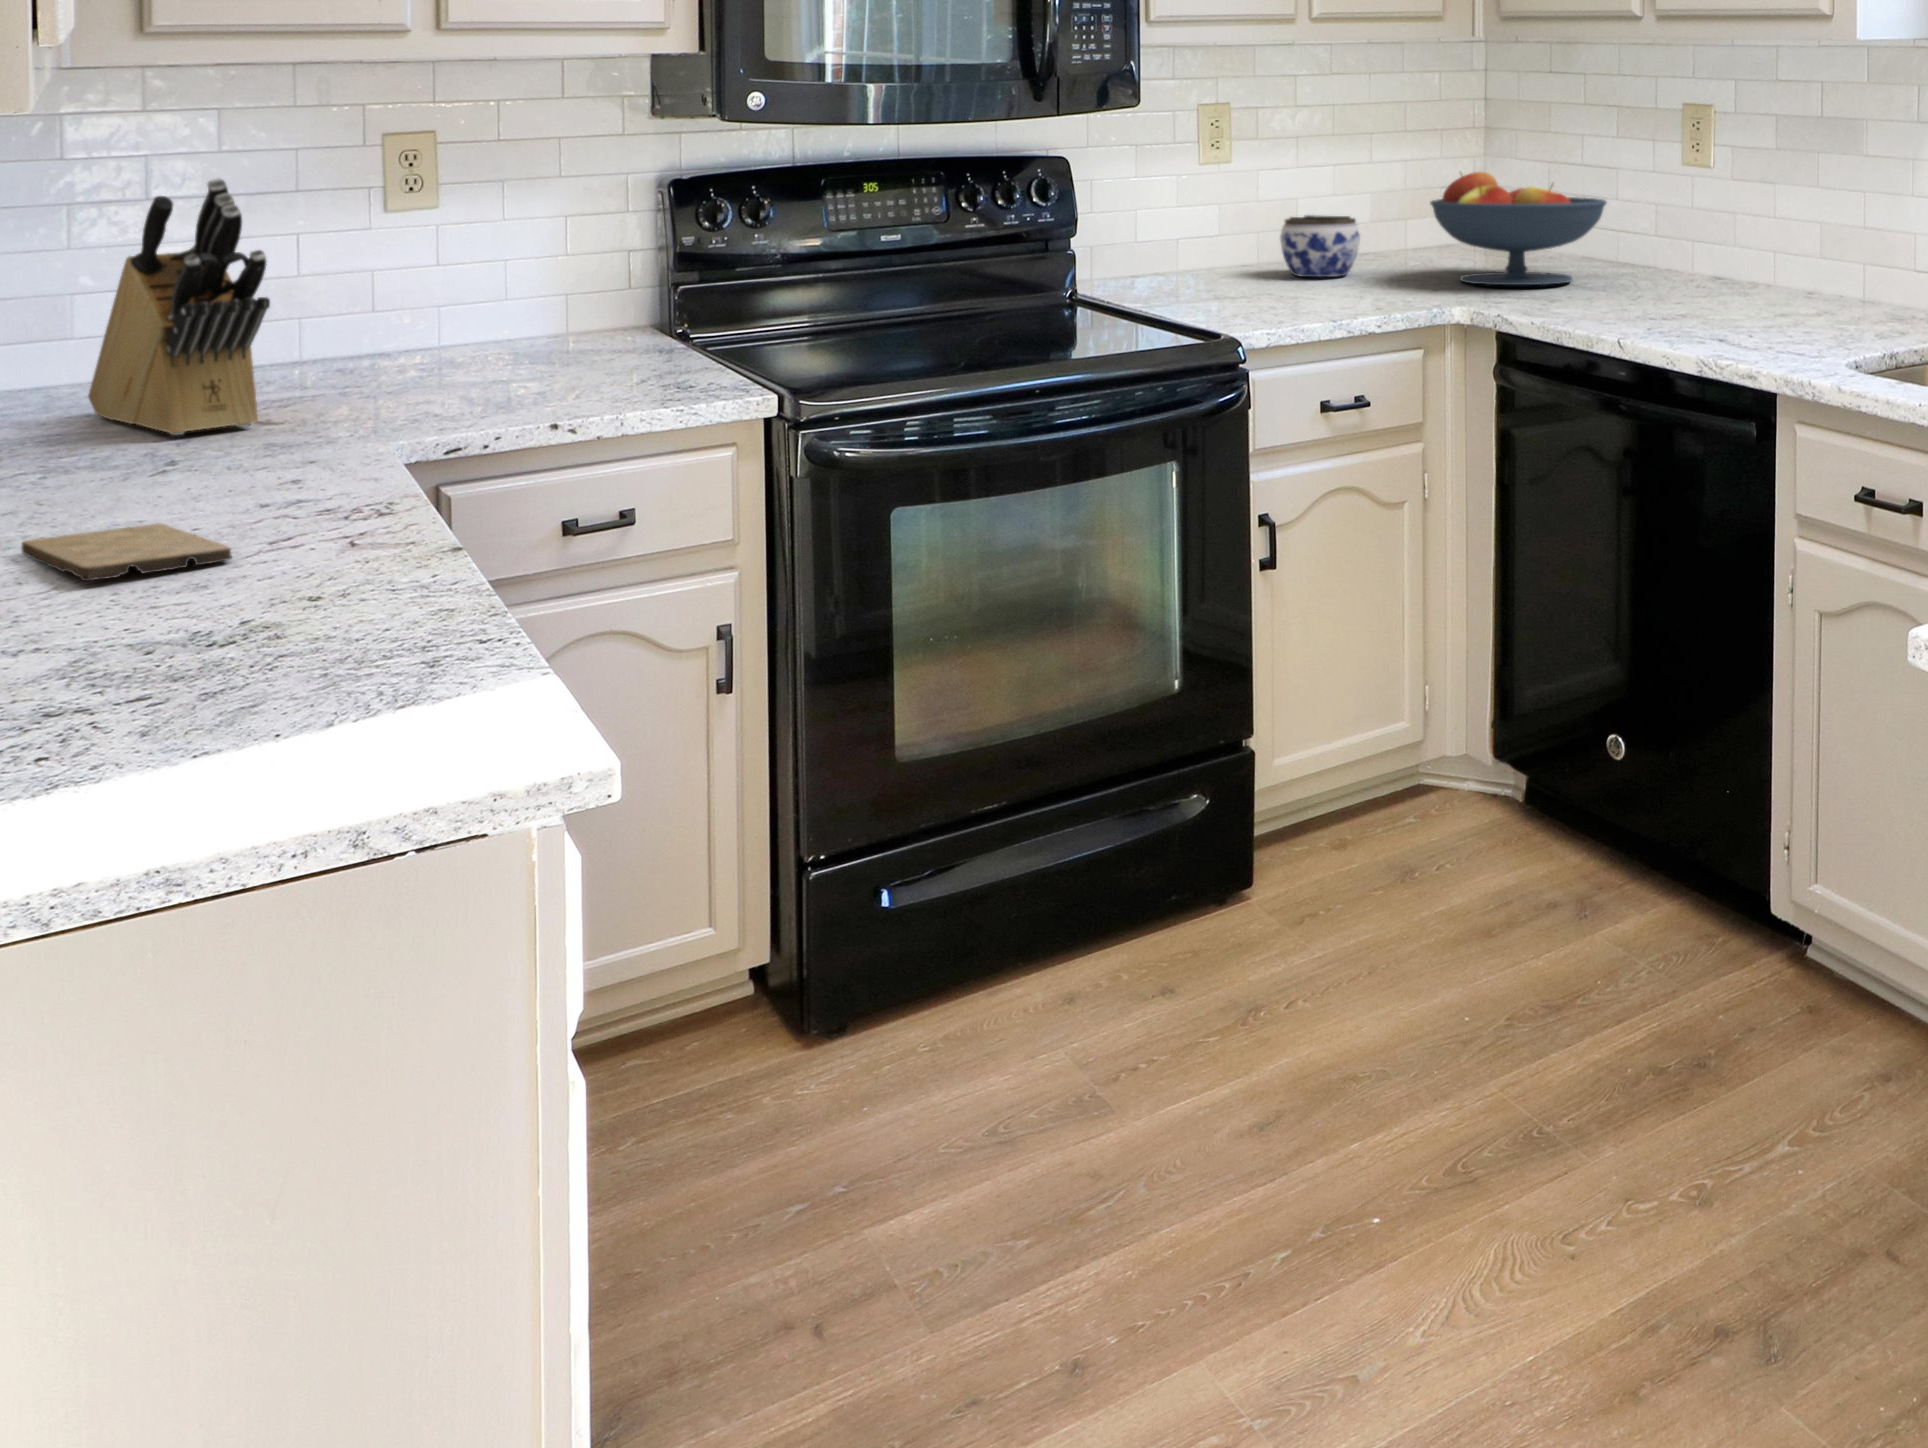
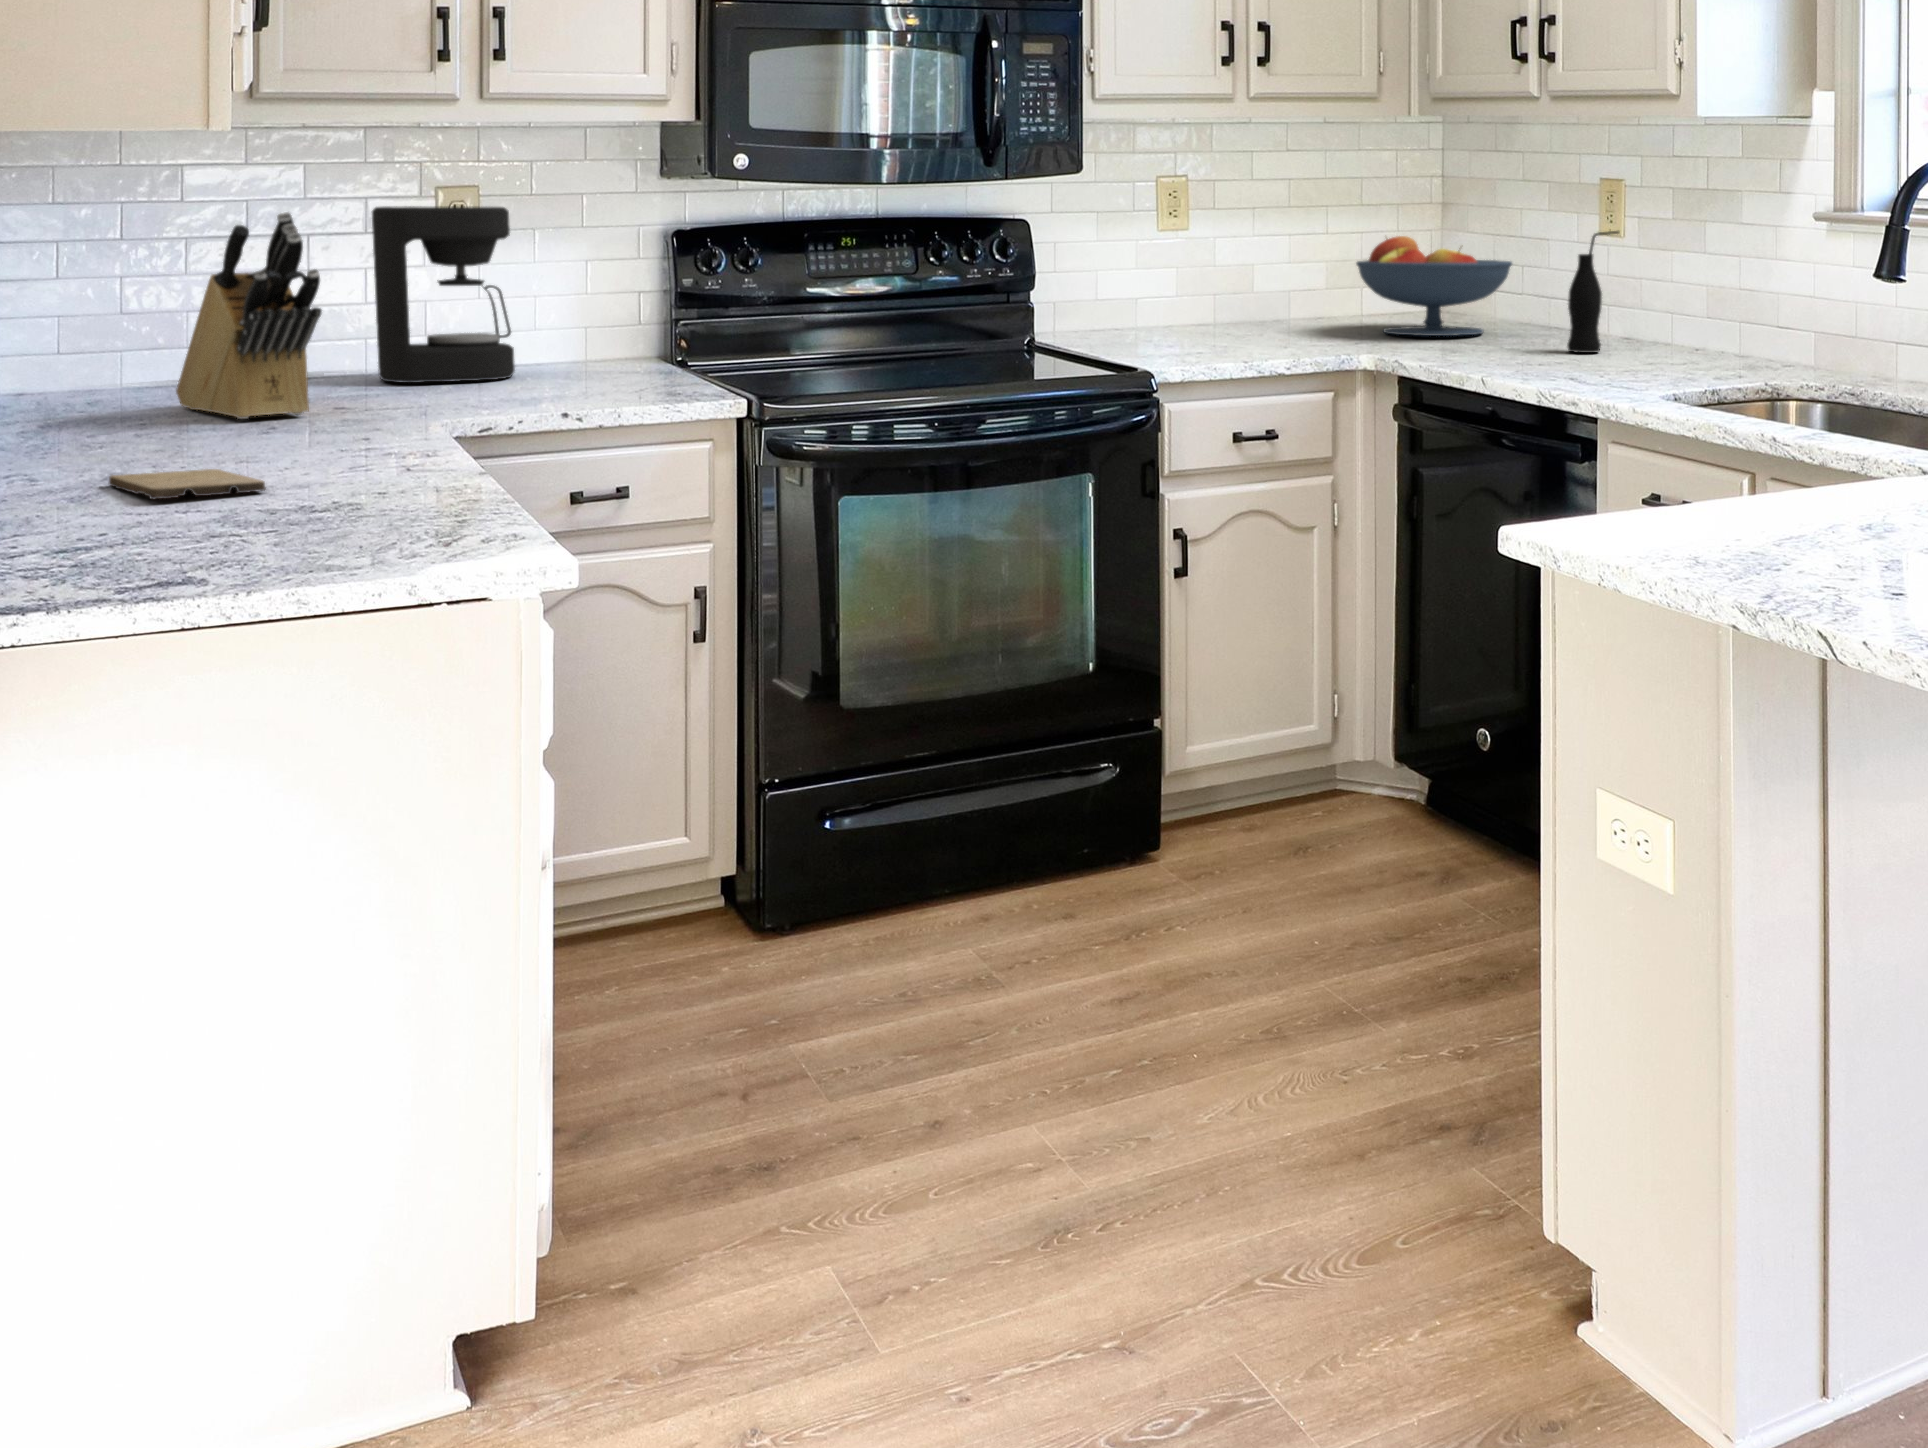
coffee maker: none [312,158,491,372] -> present [372,206,515,383]
bottle: none [1684,167,1747,306] -> present [1567,231,1619,353]
jar: present [1280,215,1360,277] -> none [1227,274,1298,328]

